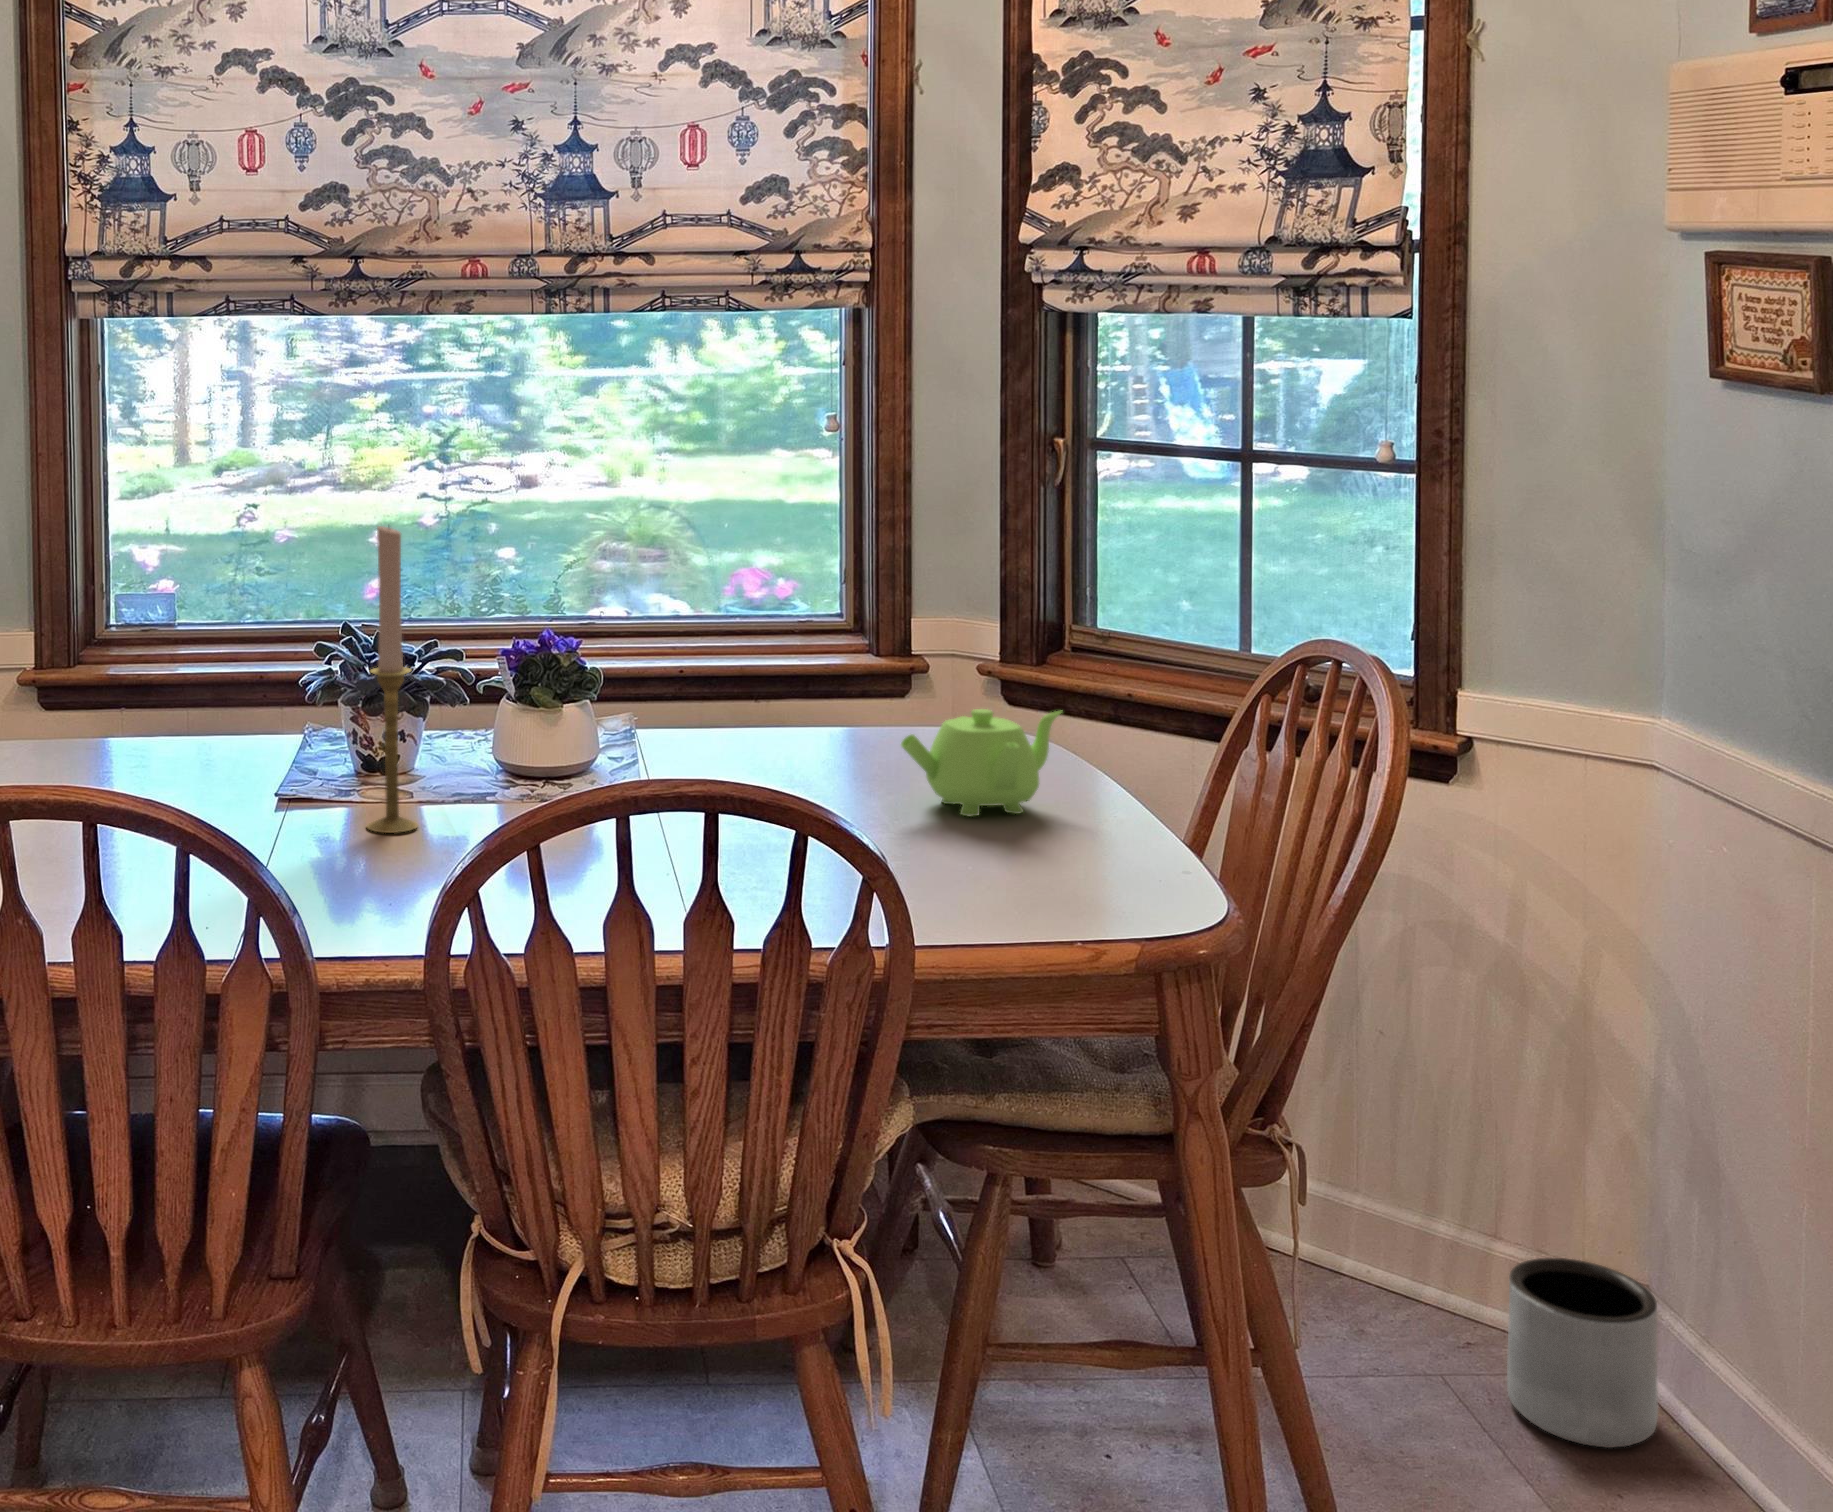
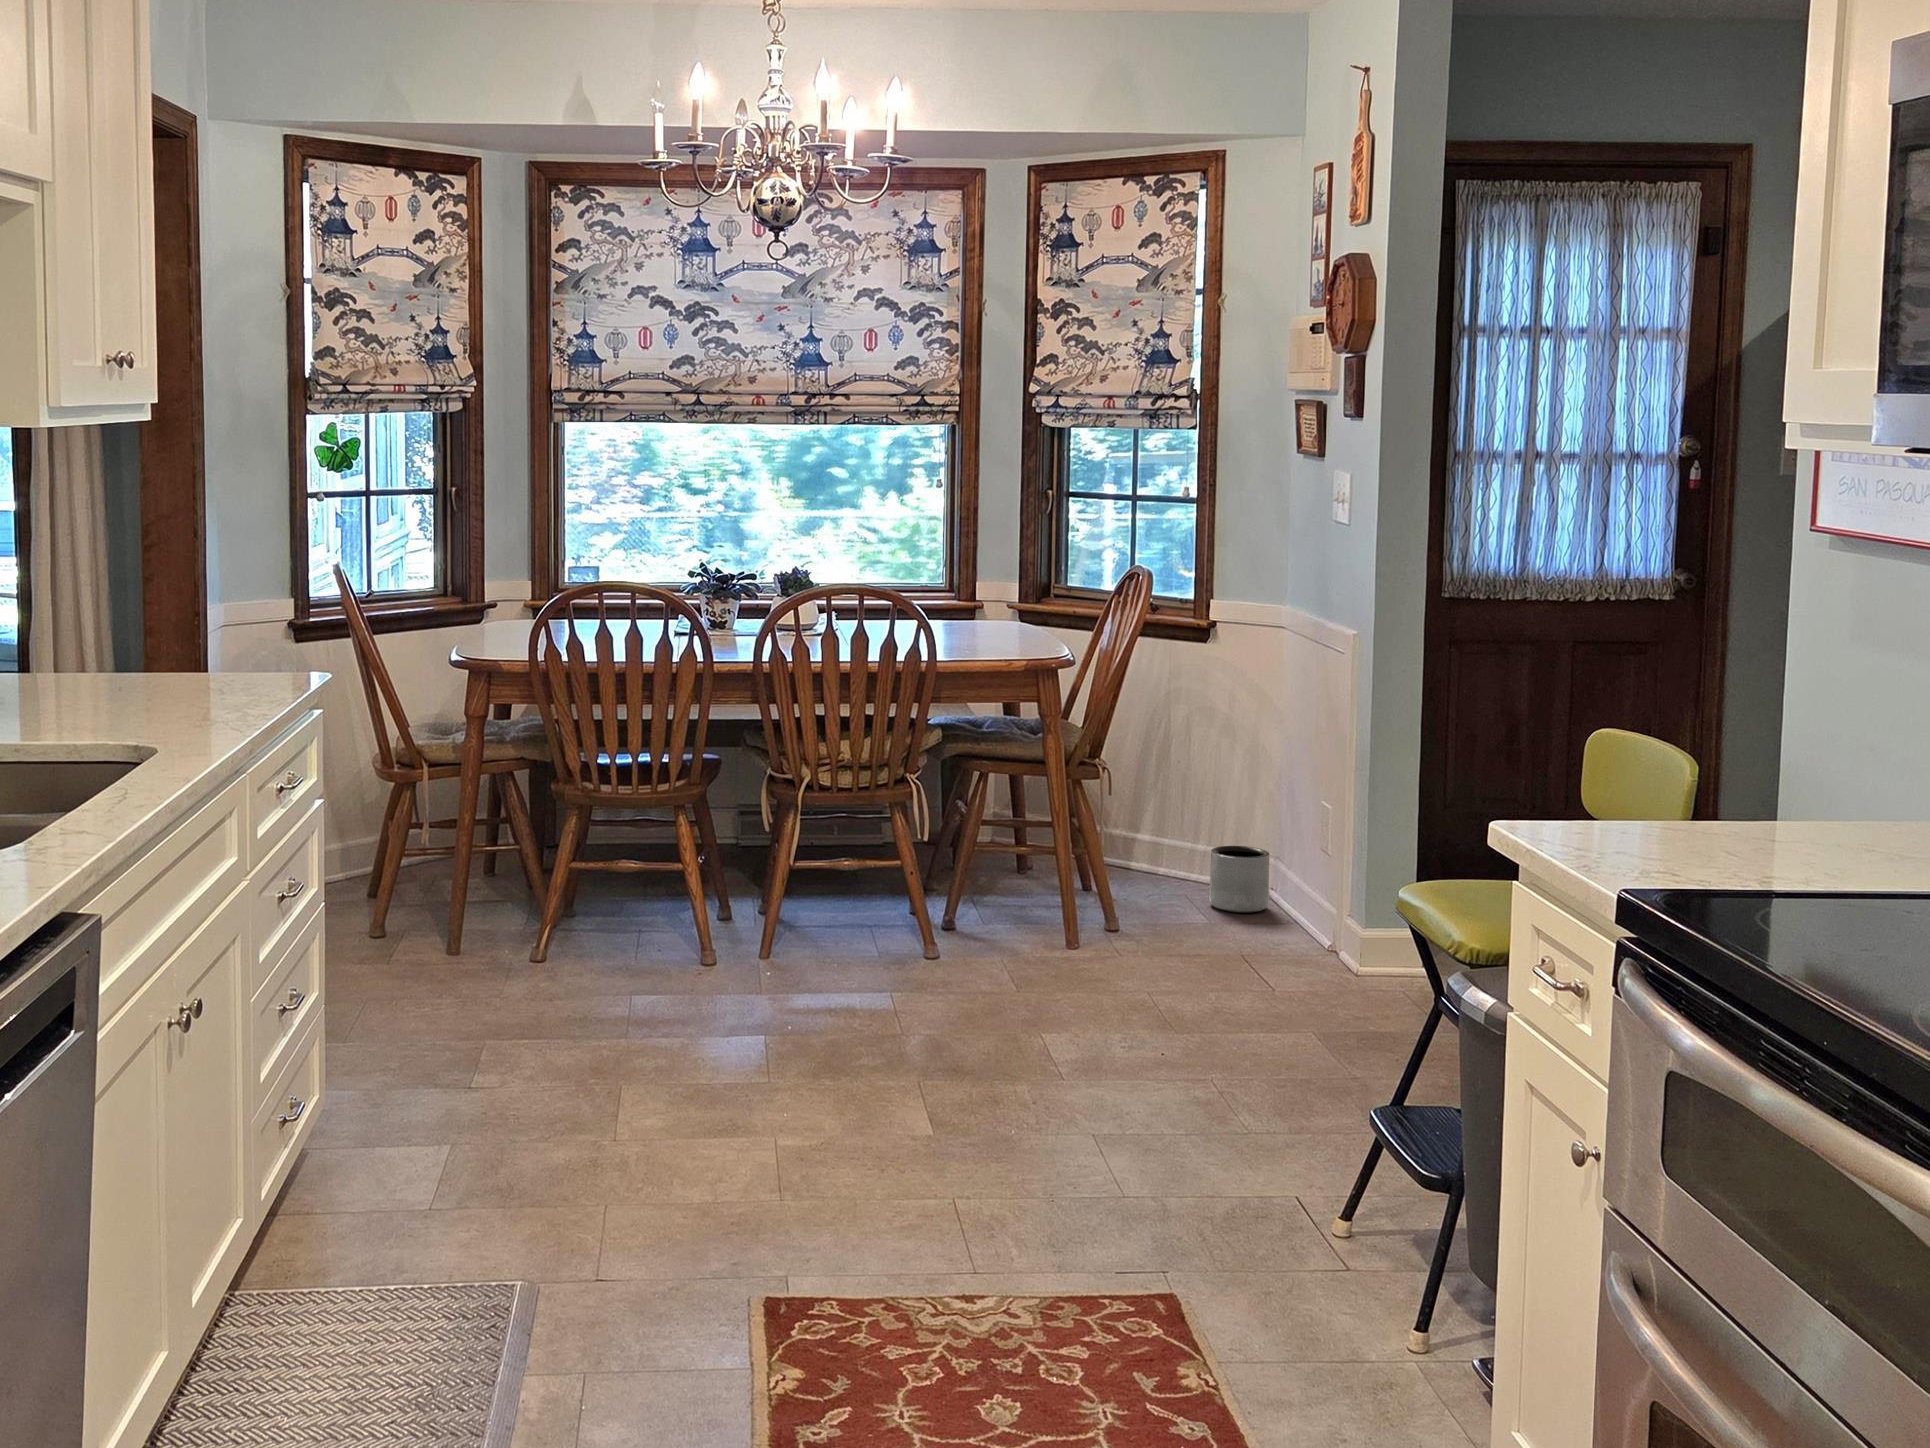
candlestick: present [367,526,418,833] -> none [718,508,740,639]
teapot: present [901,709,1061,817] -> none [948,594,1019,637]

